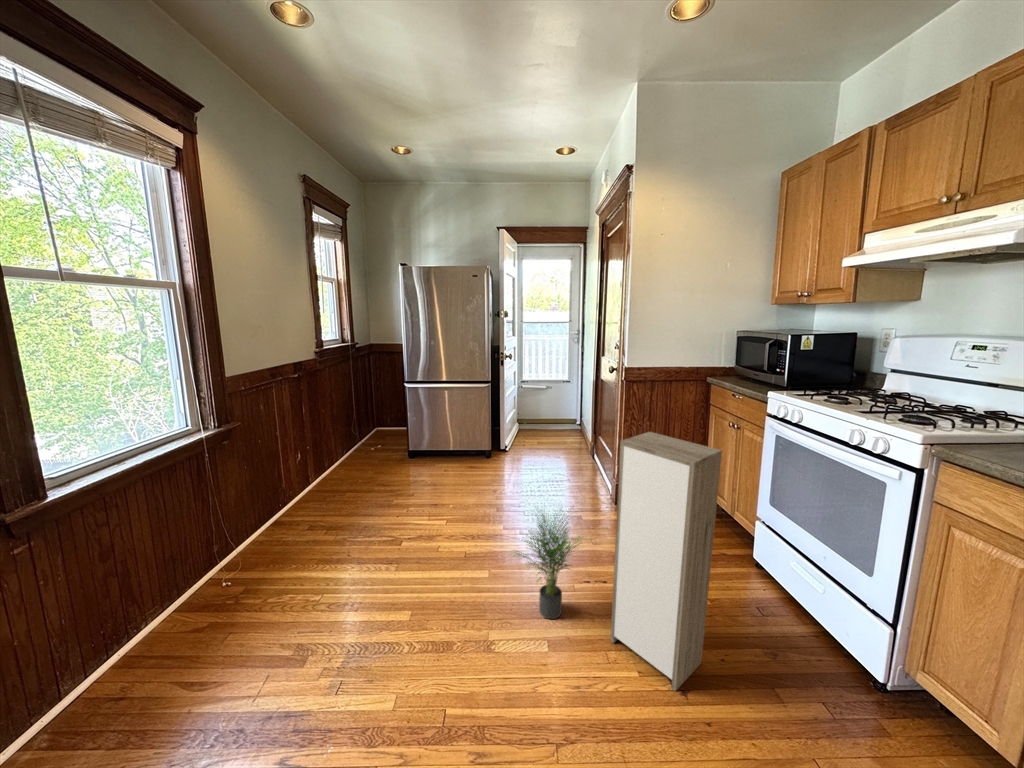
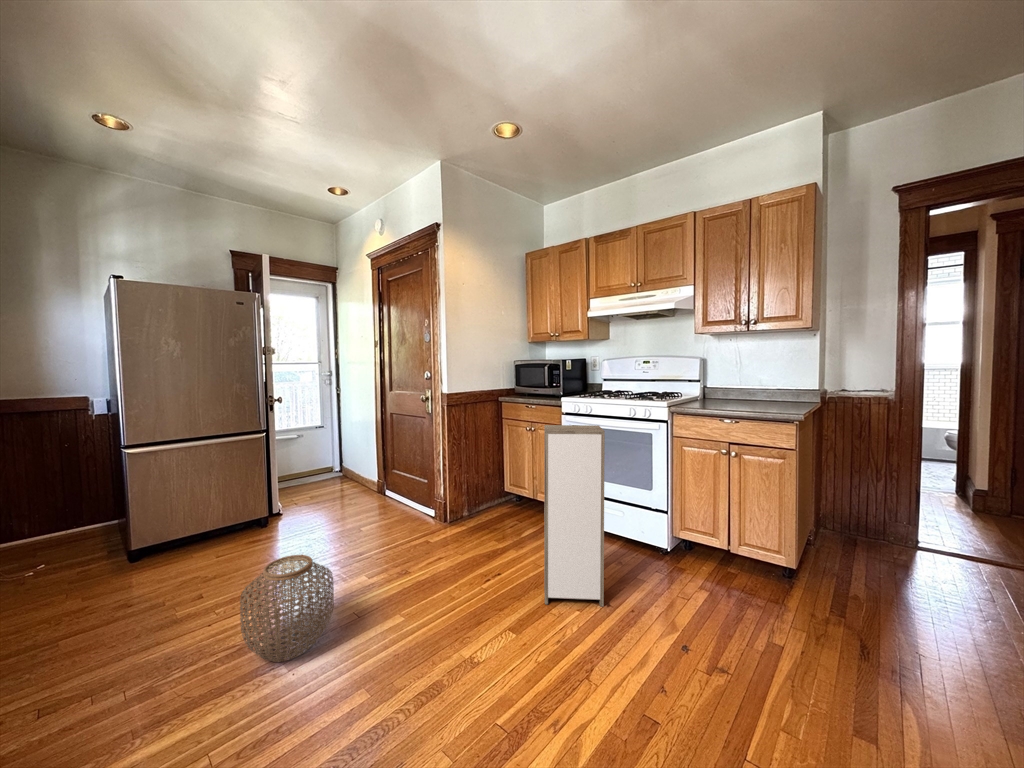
woven basket: none [383,489,446,563] -> present [240,555,334,662]
potted plant: present [517,513,580,619] -> none [455,501,517,618]

